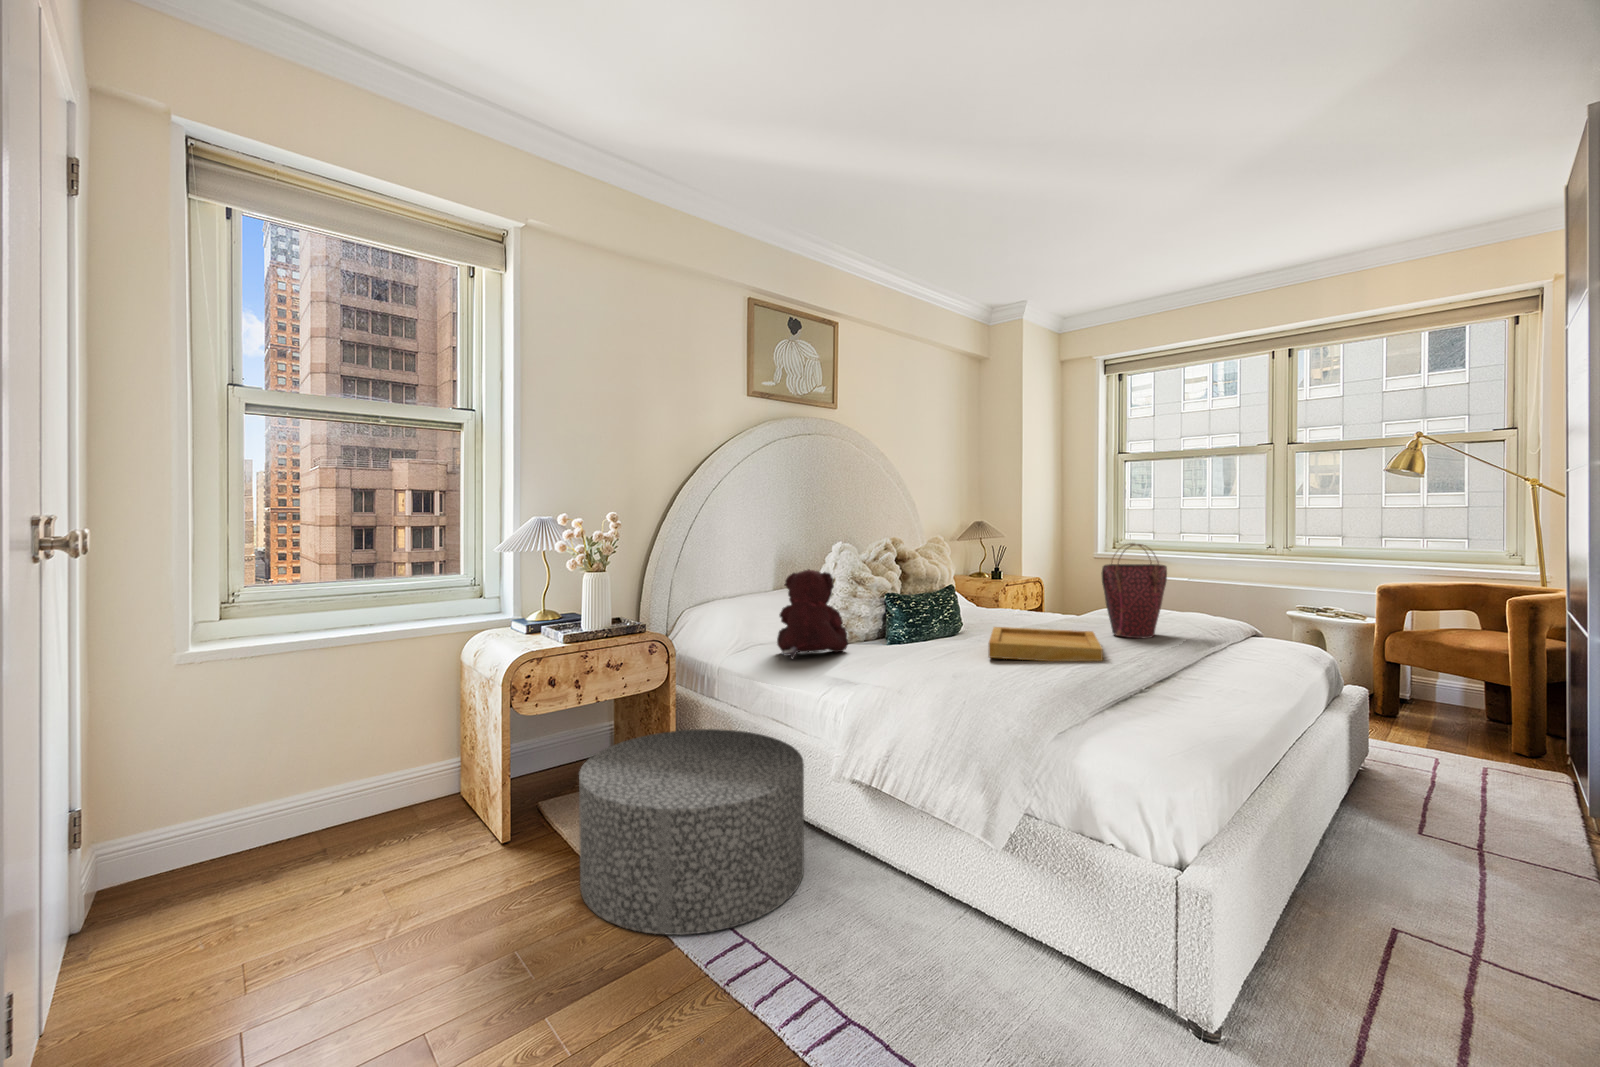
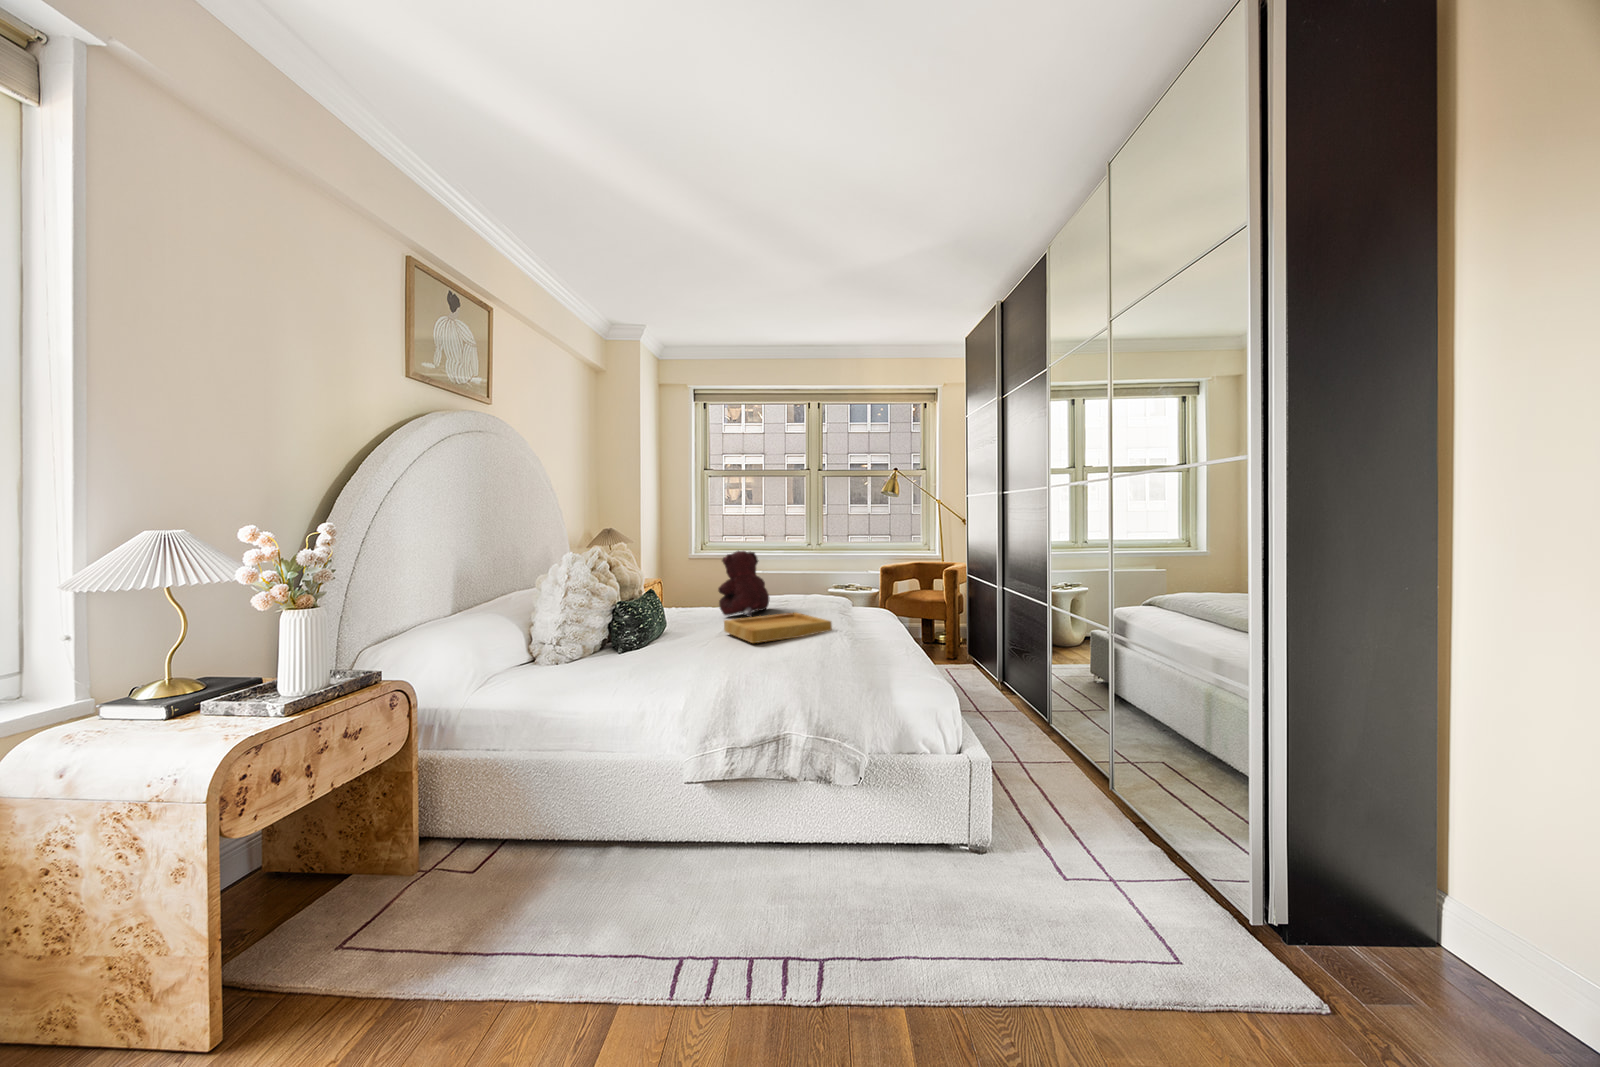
handbag: present [1102,543,1167,638] -> none [790,542,828,614]
teddy bear: present [777,569,848,659] -> present [718,551,769,617]
ottoman: present [579,729,804,935] -> none [396,763,675,1026]

